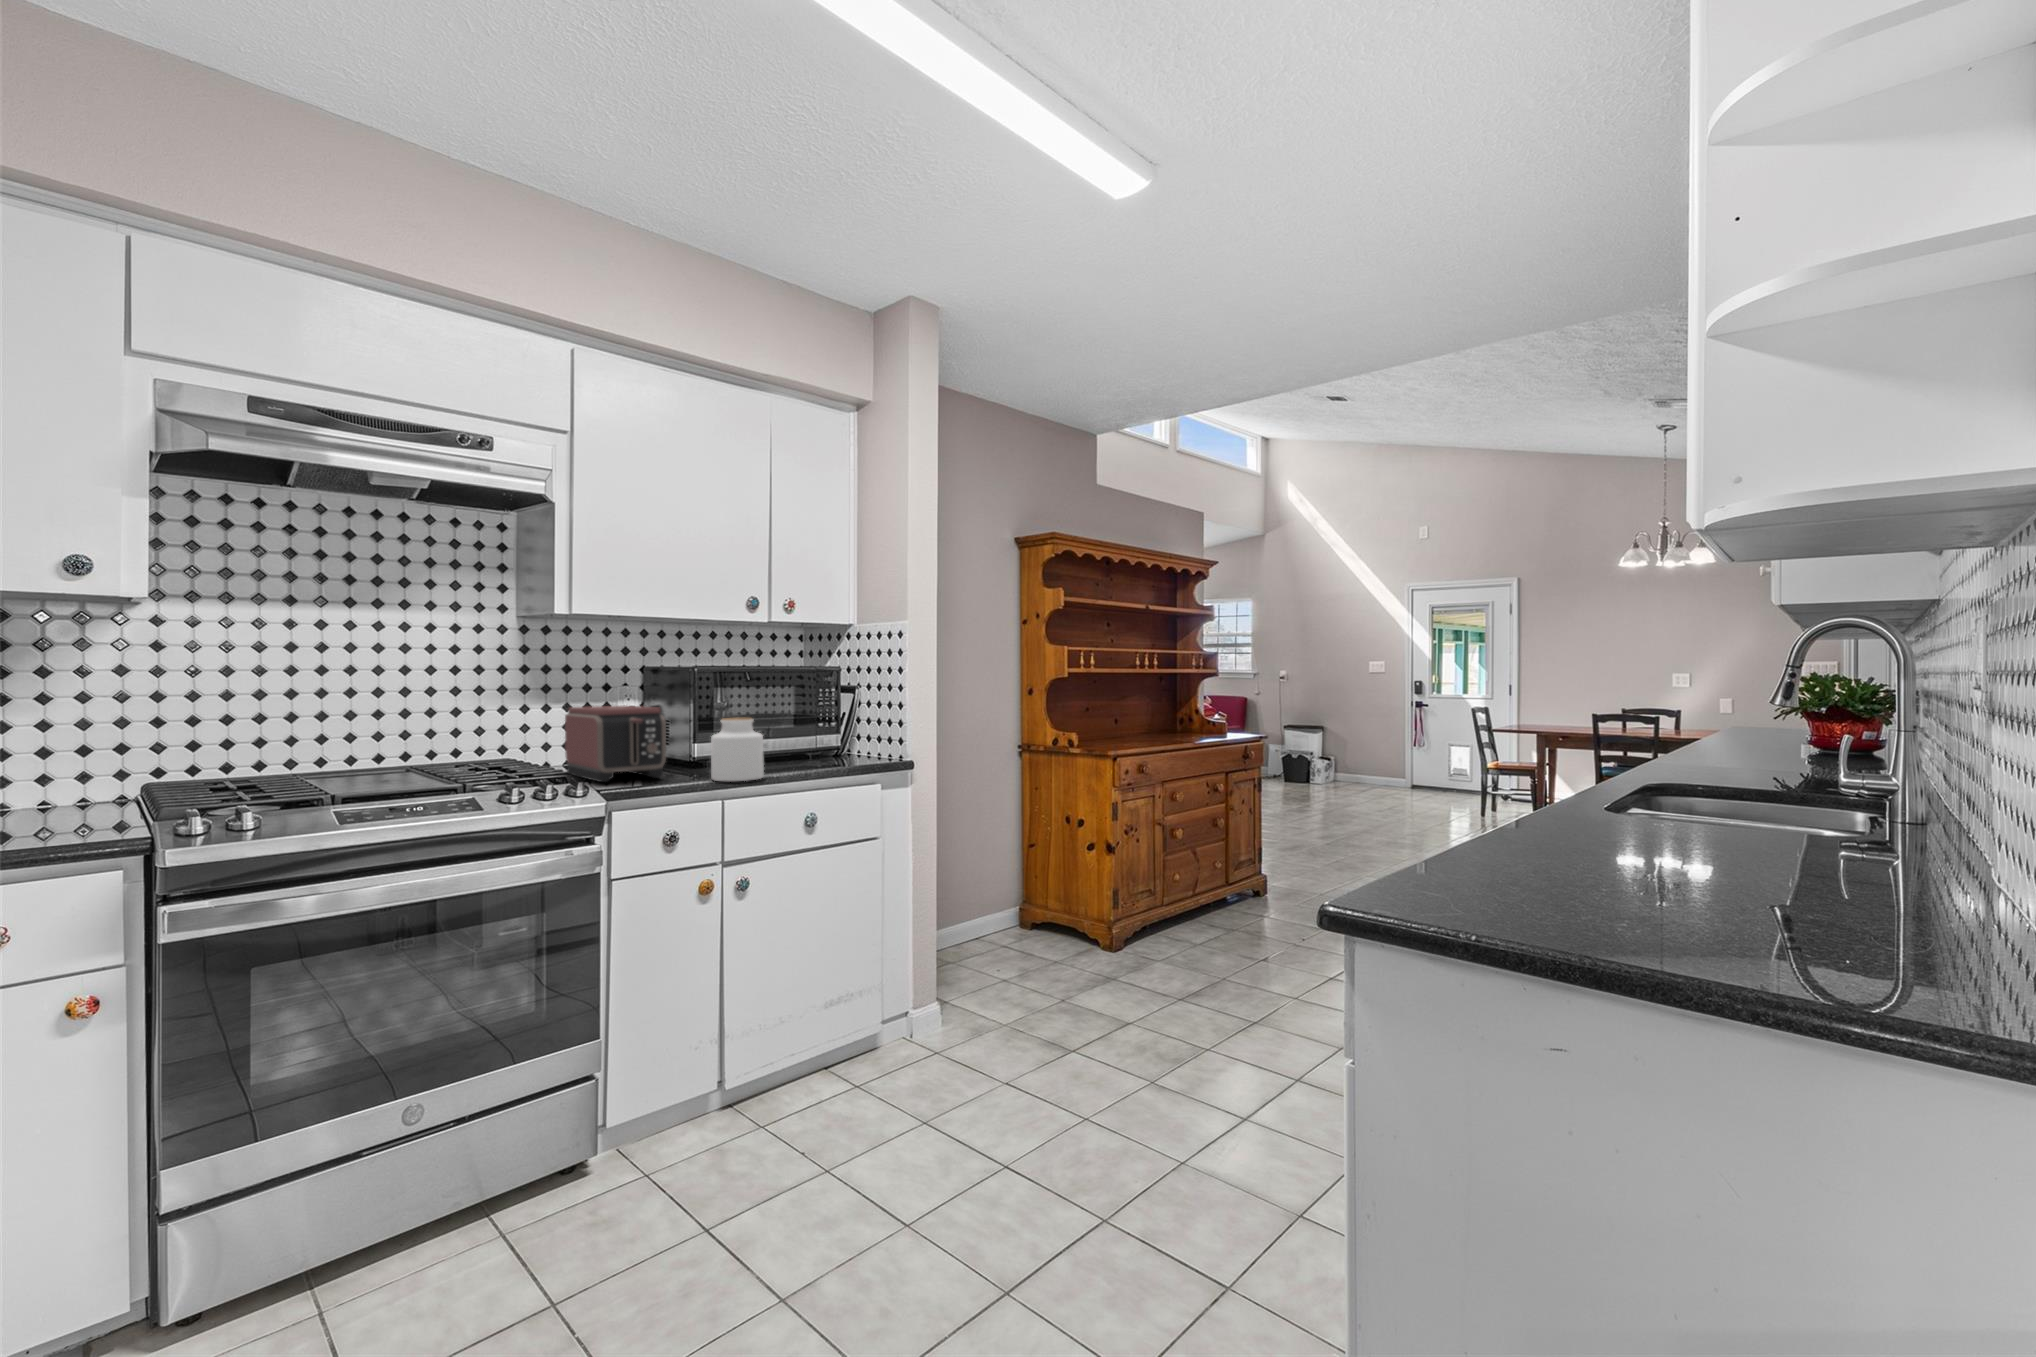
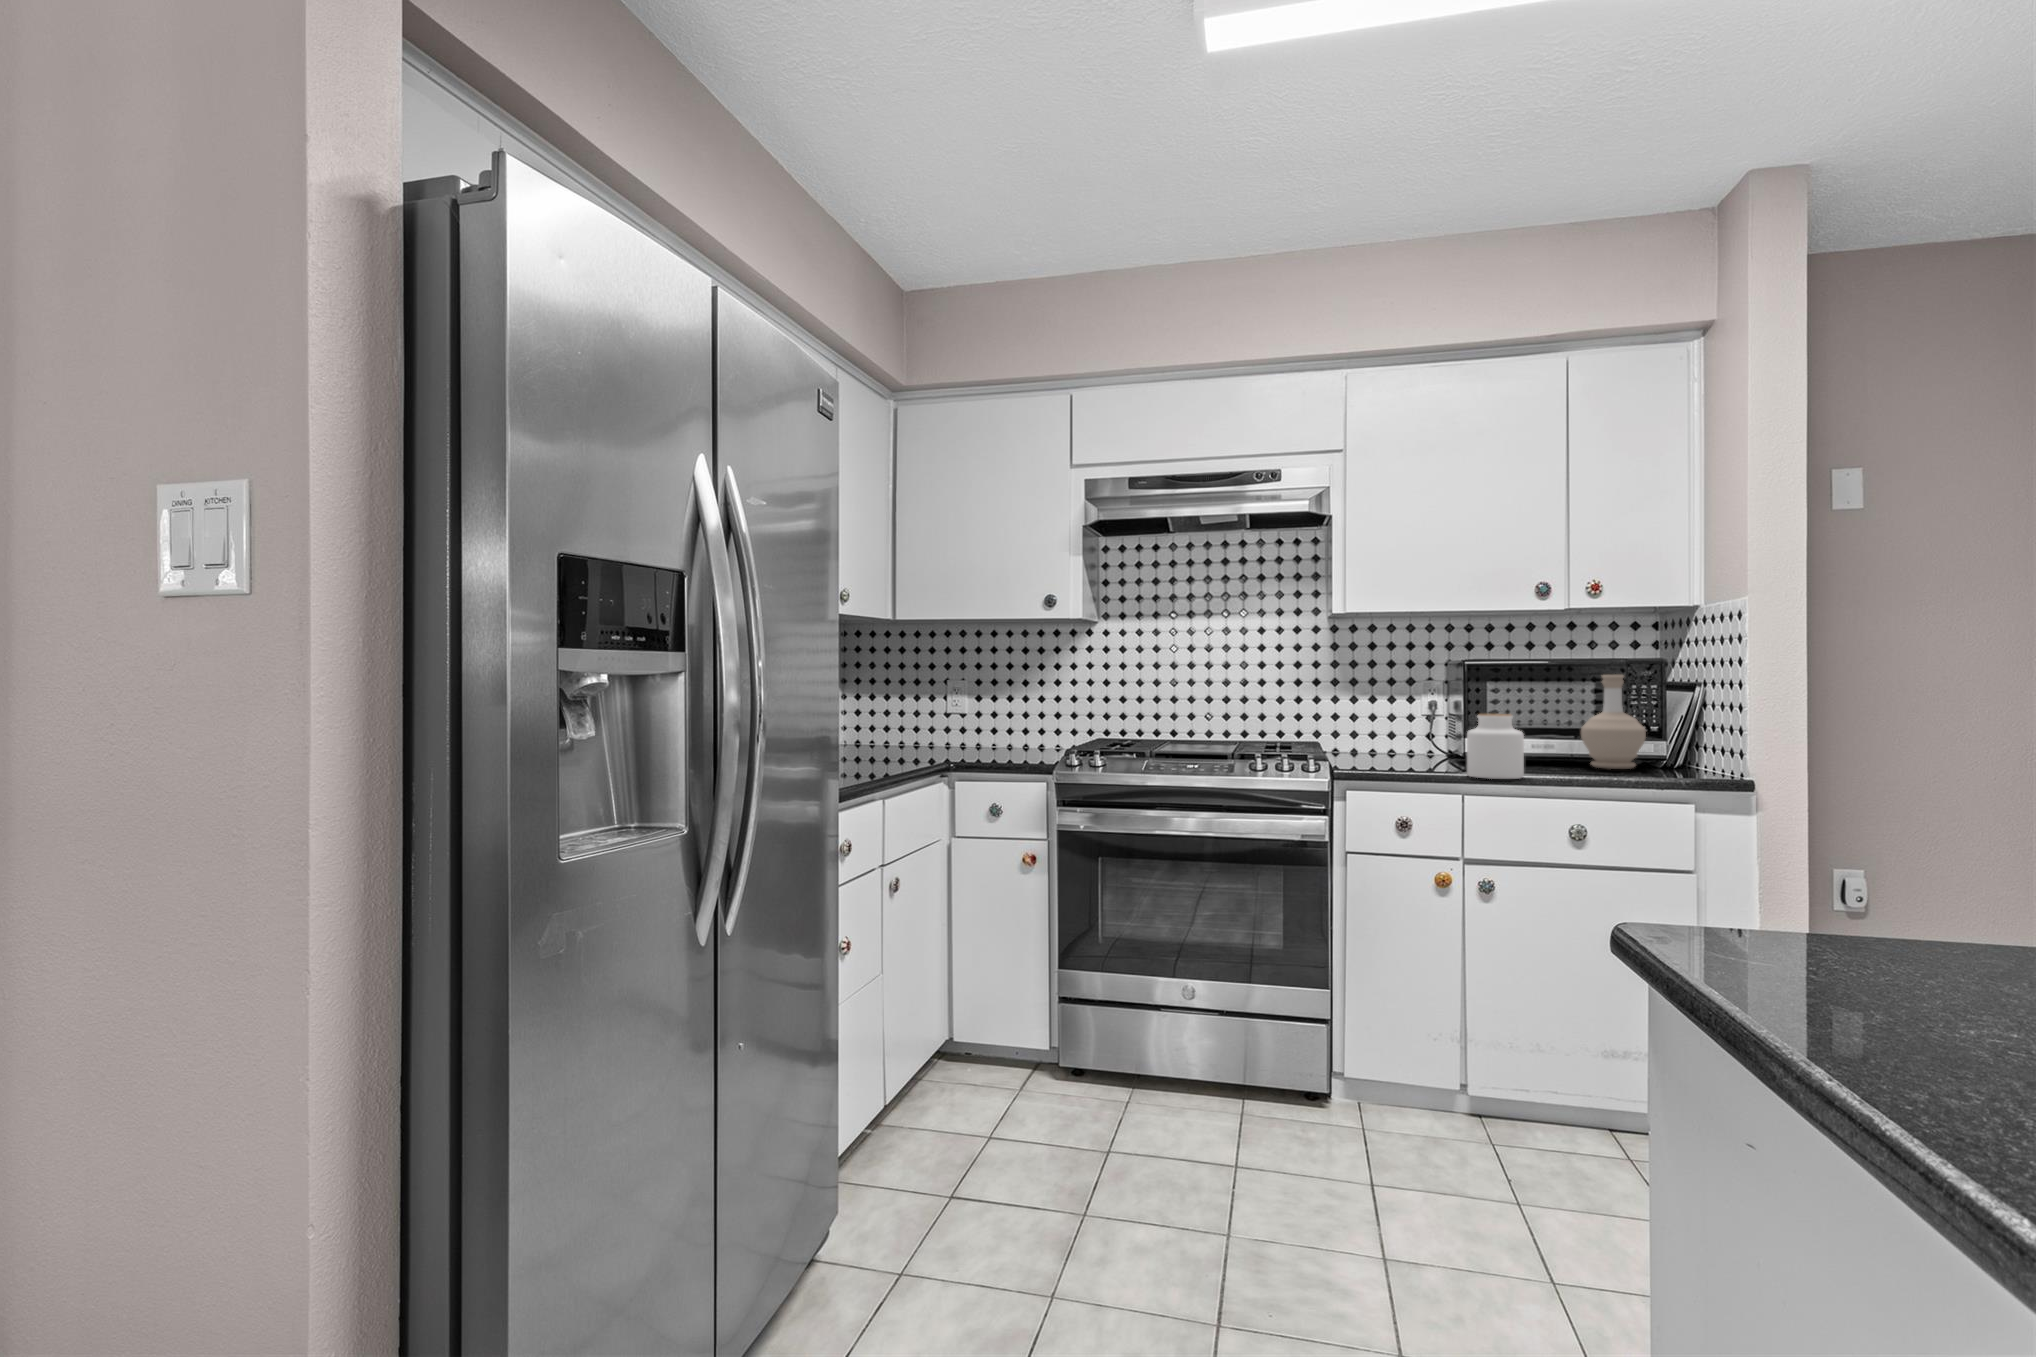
bottle: none [772,679,822,761] -> present [1581,675,1646,769]
toaster: present [565,705,666,782] -> none [1364,699,1431,768]

